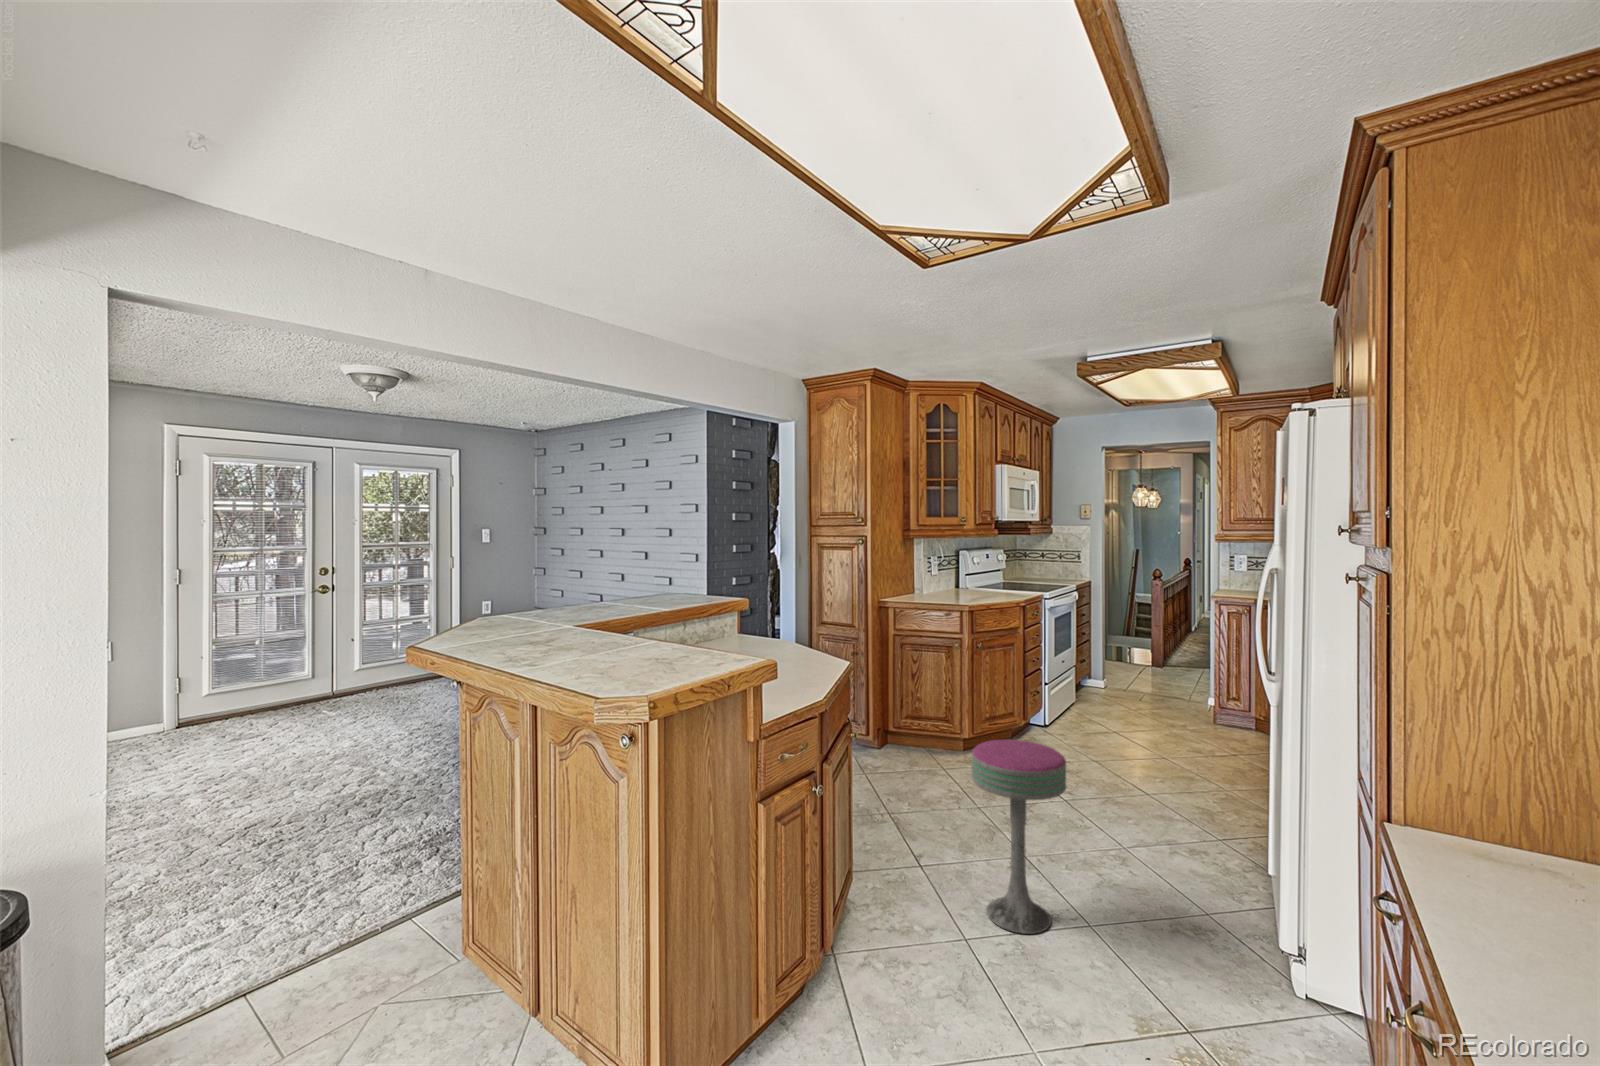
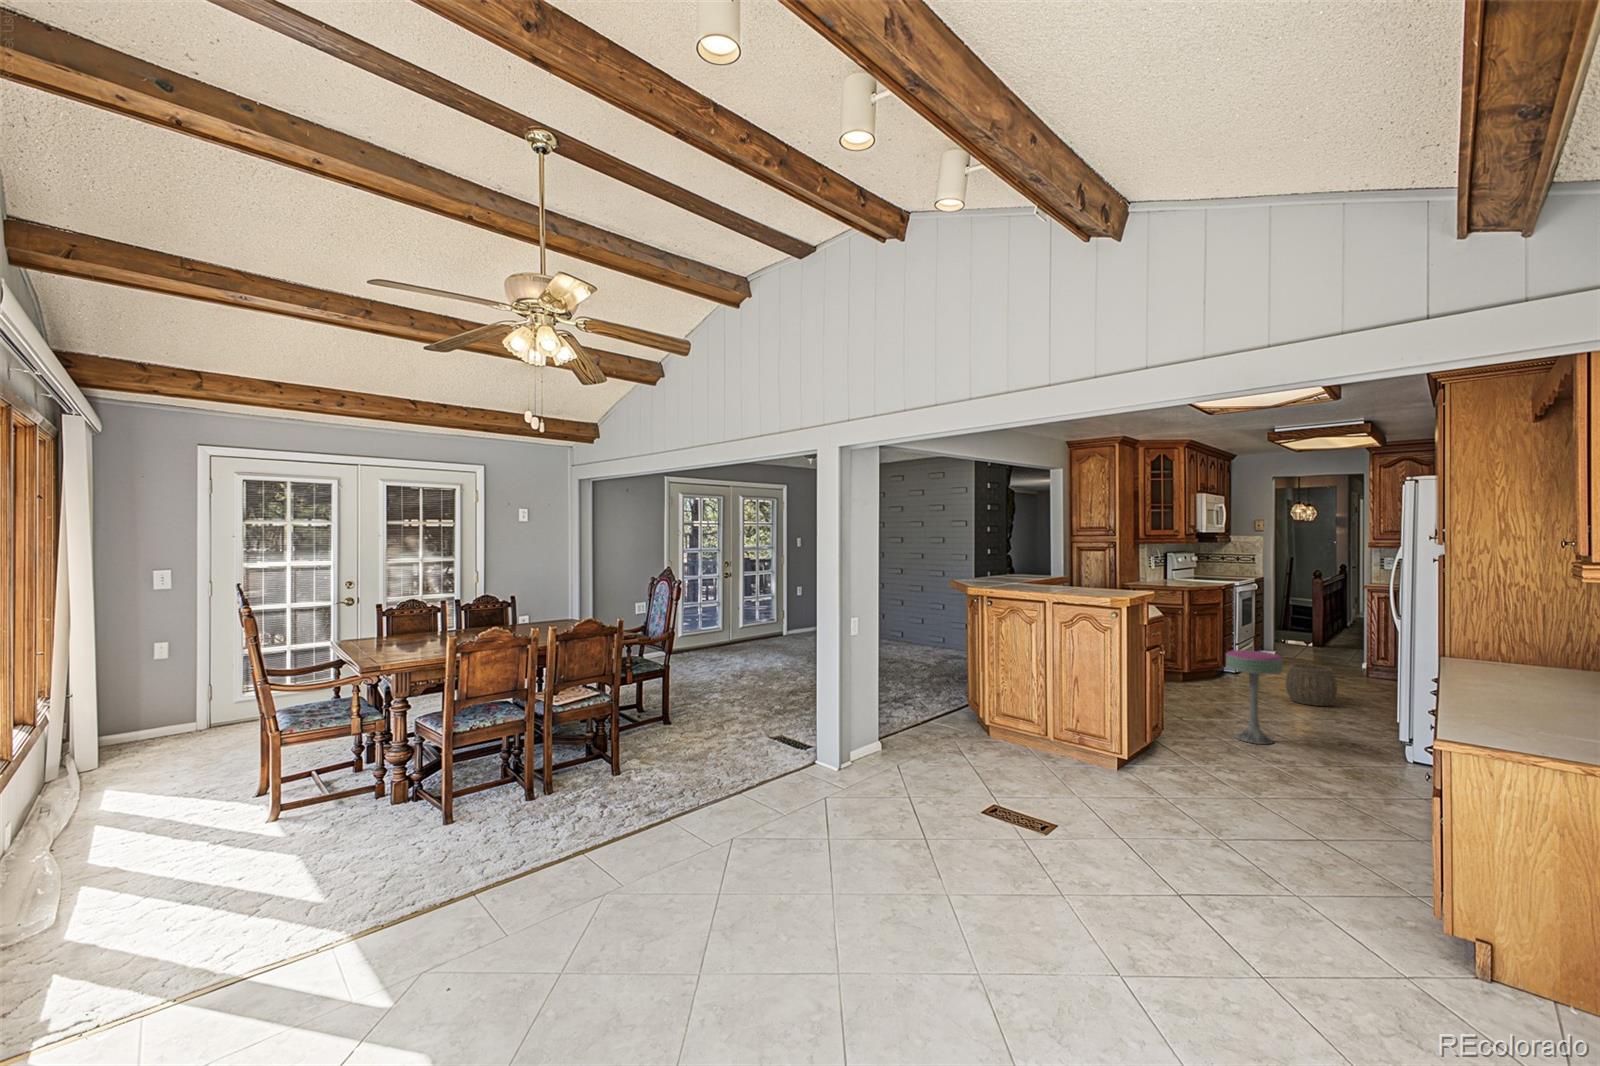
woven basket: none [1098,724,1171,797] -> present [1285,664,1337,706]

